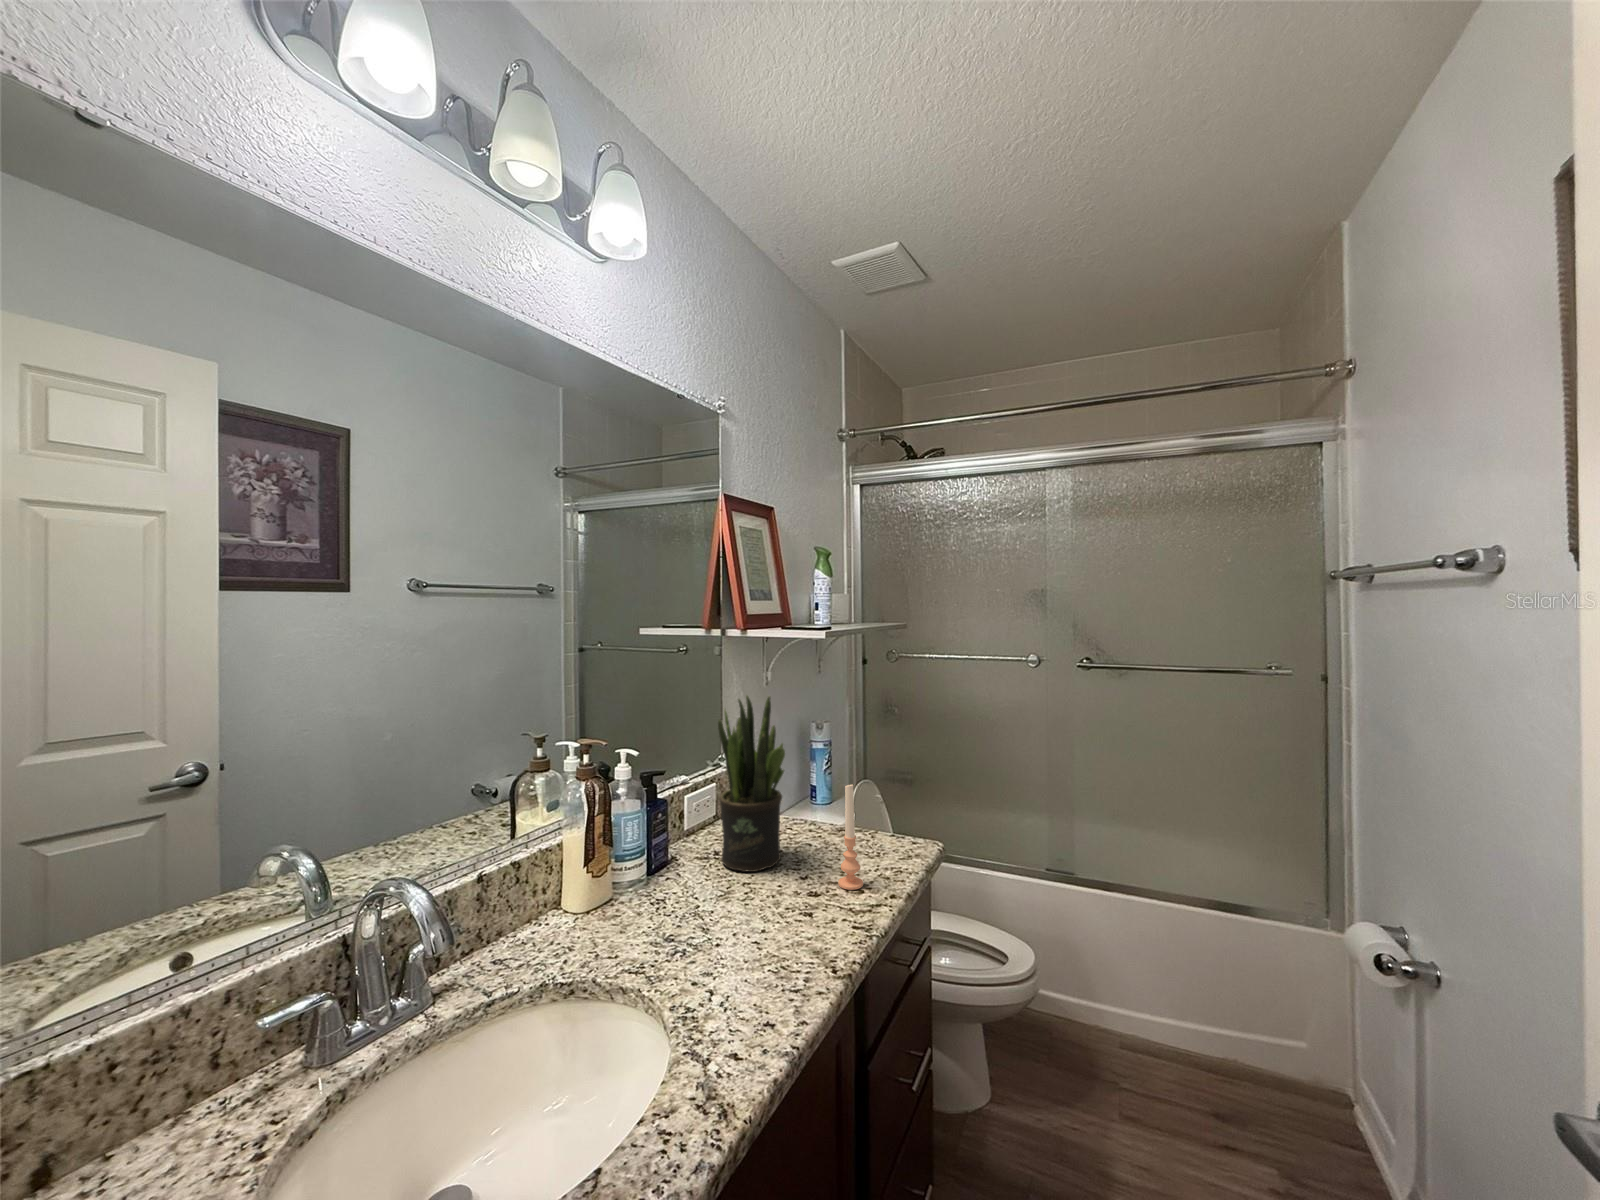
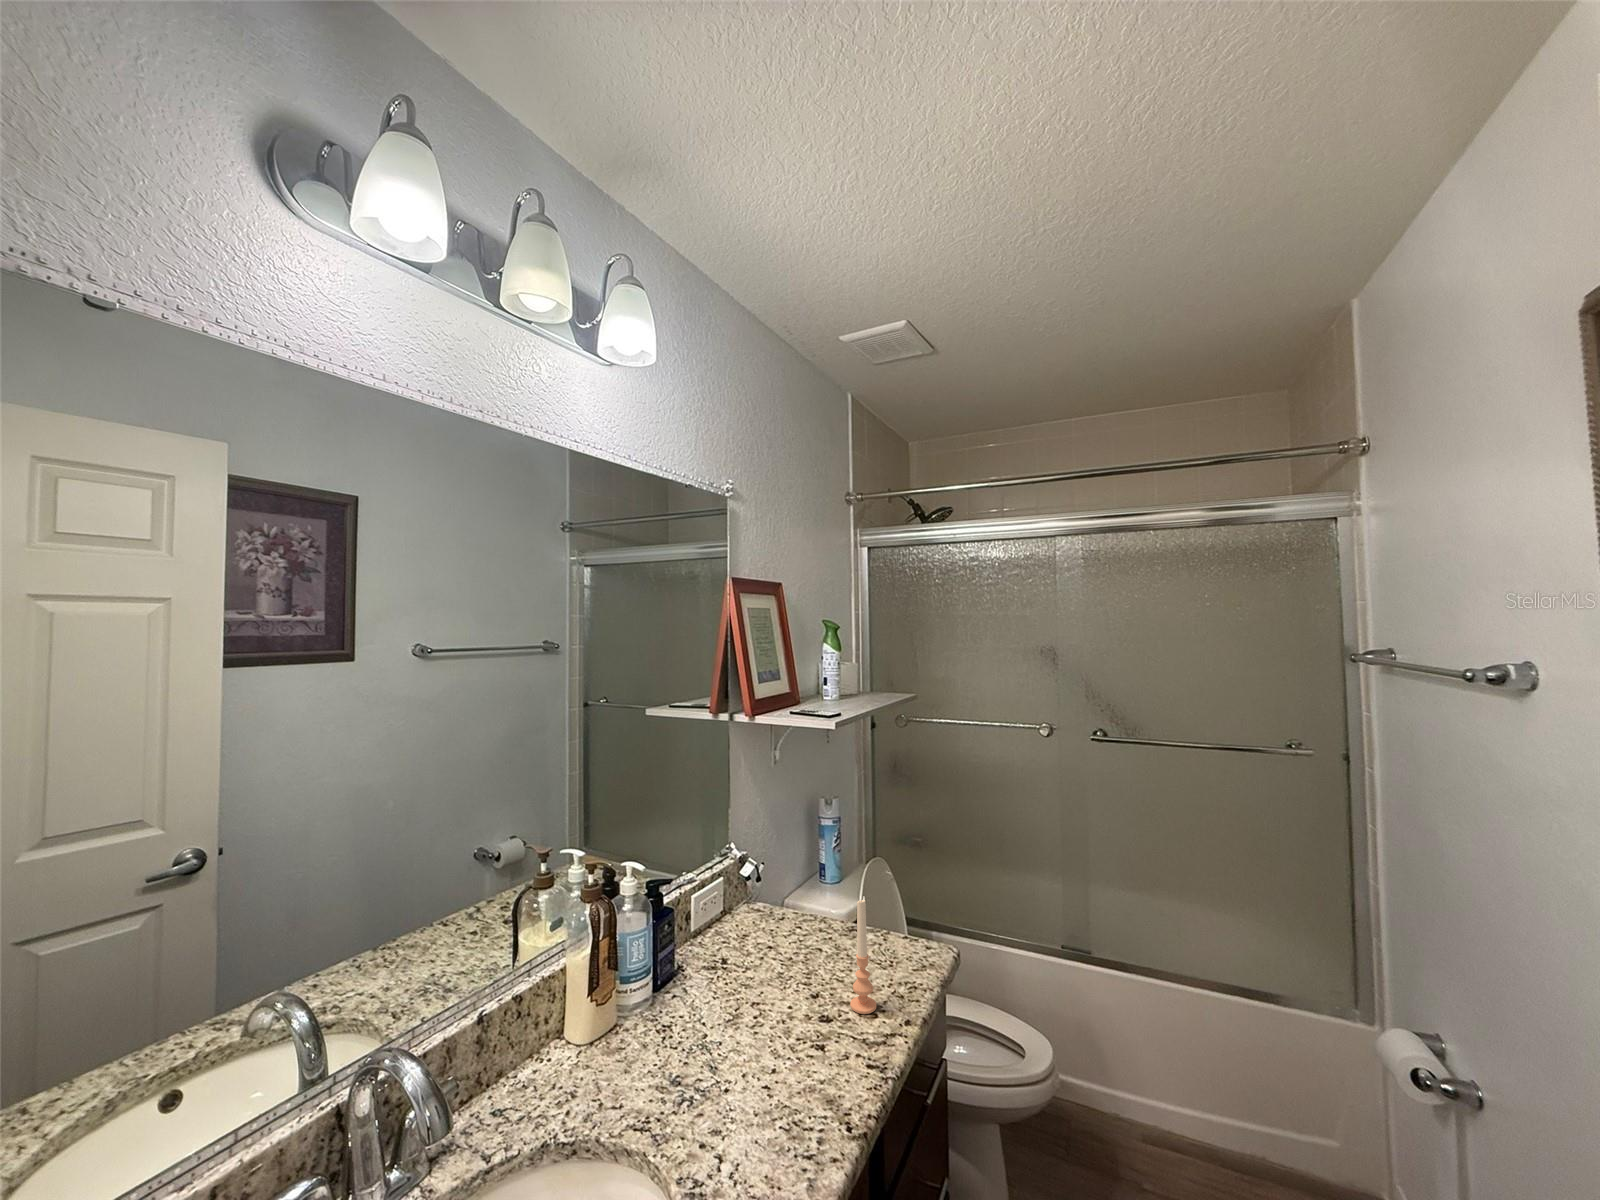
potted plant: present [718,696,785,872] -> none [726,796,795,988]

